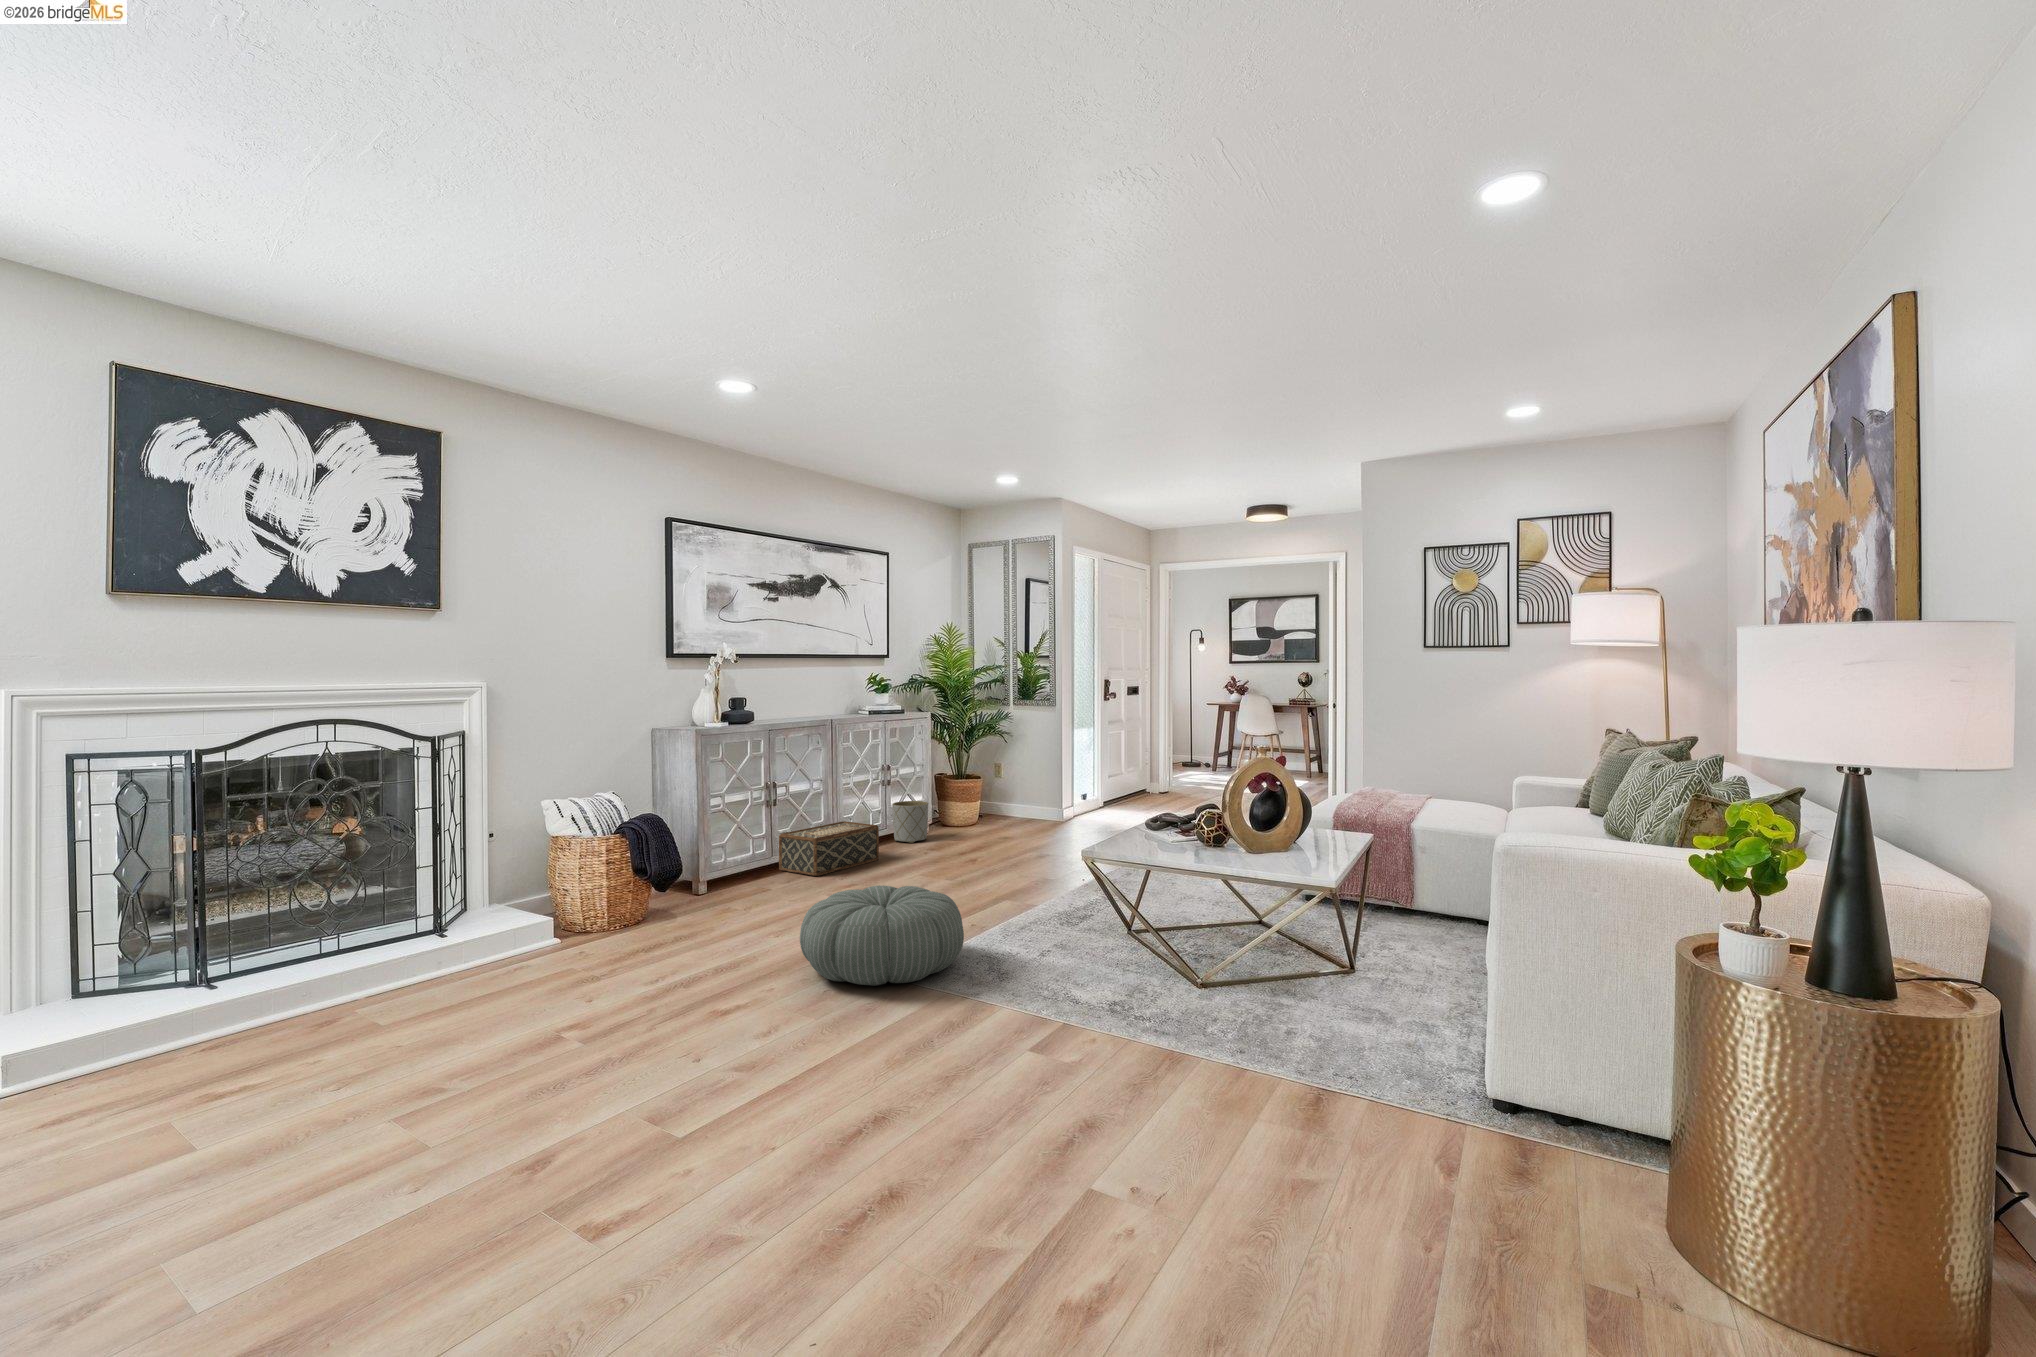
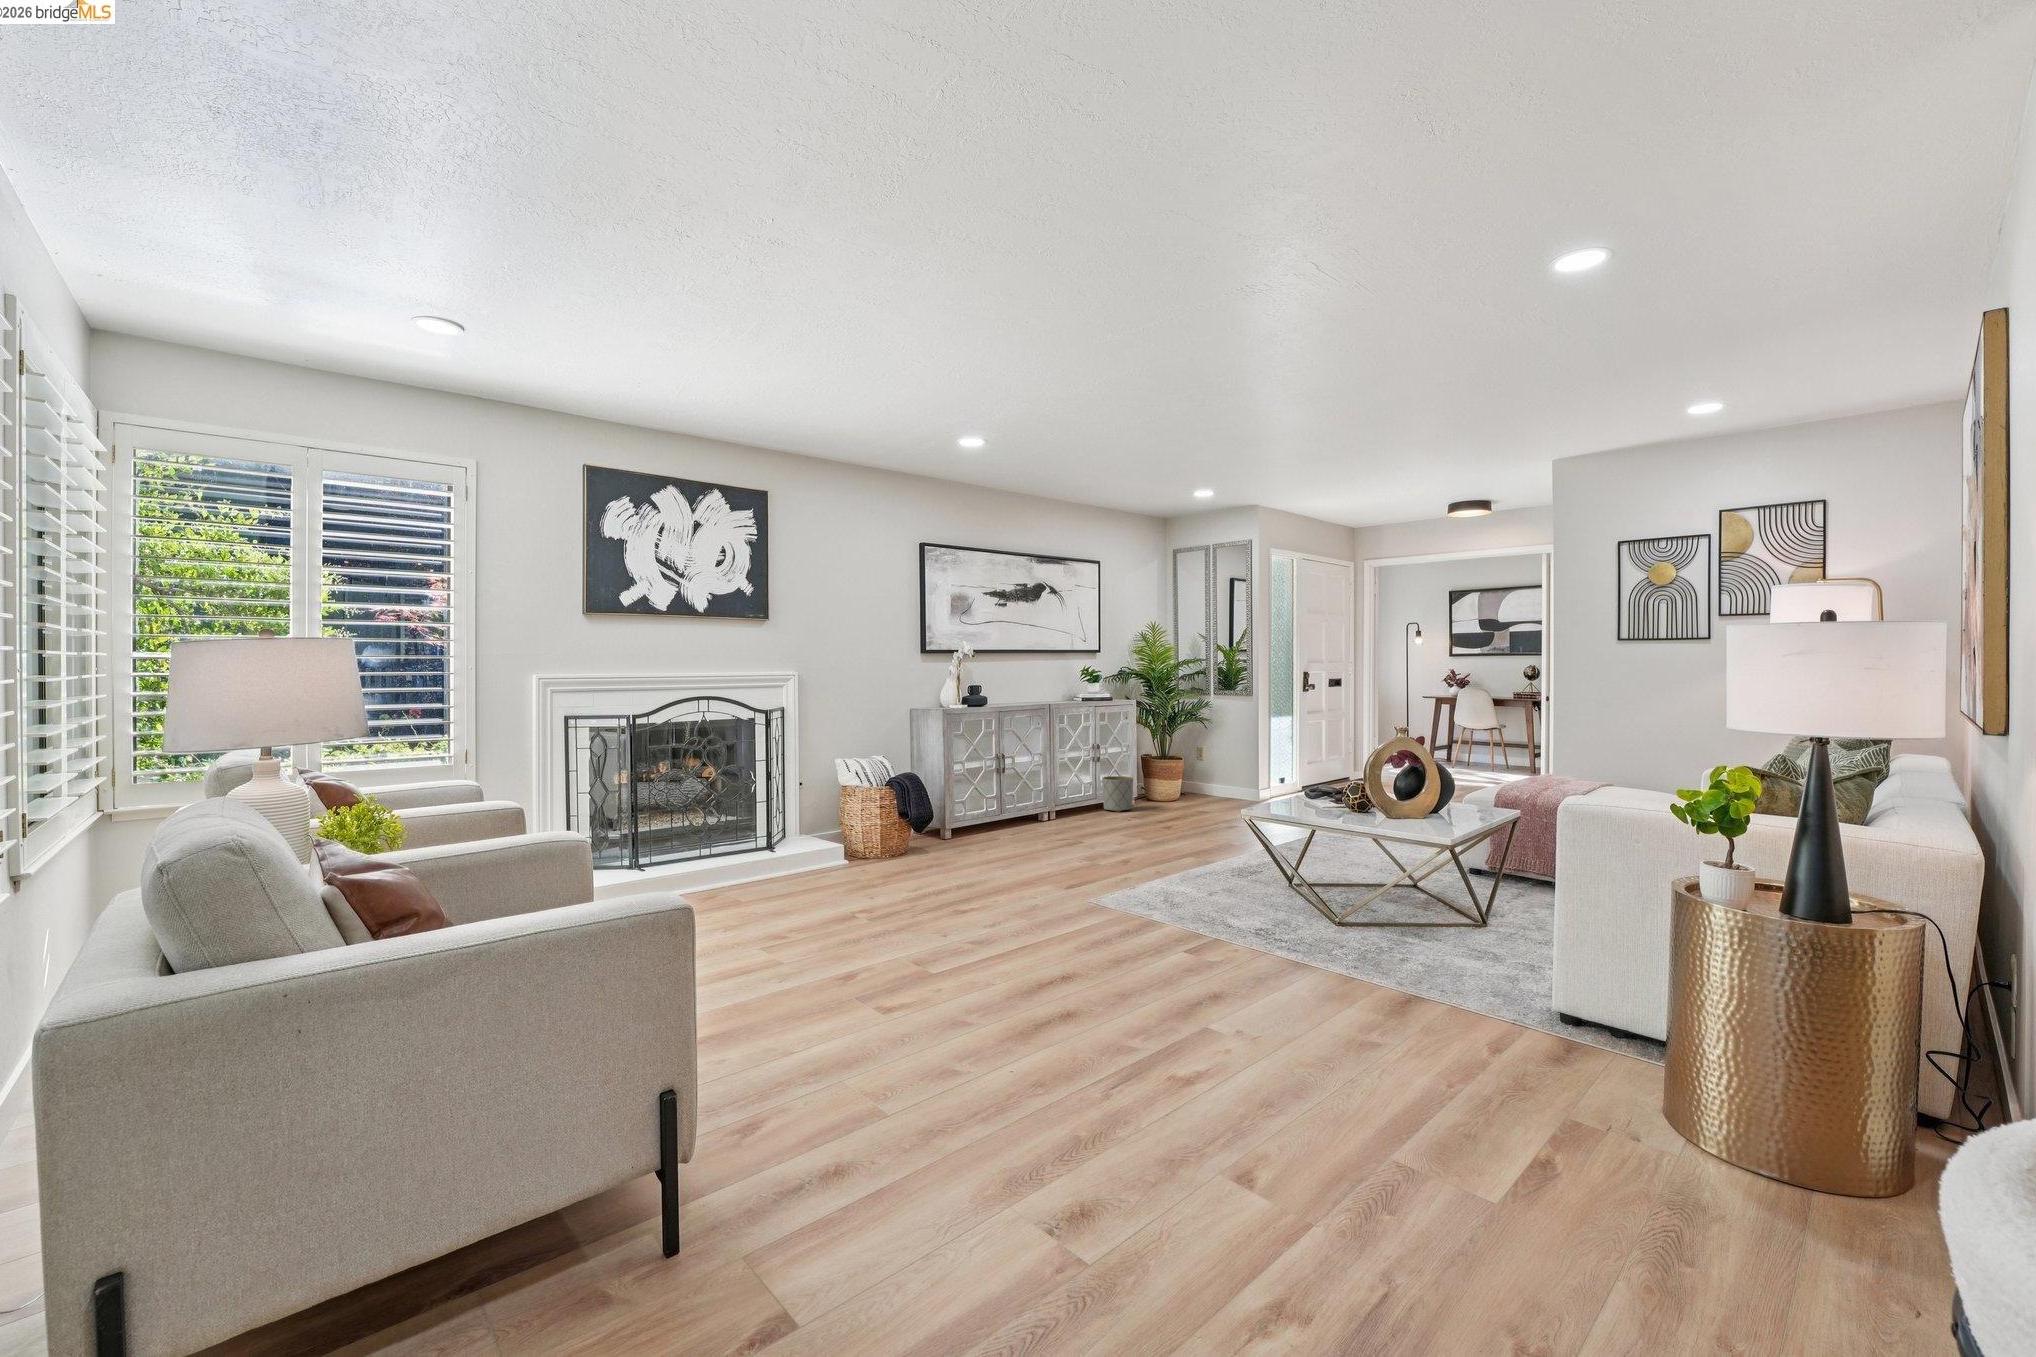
woven basket: present [779,821,879,876] -> none [1007,790,1089,832]
pouf: present [800,885,964,986] -> none [1019,833,1145,905]

